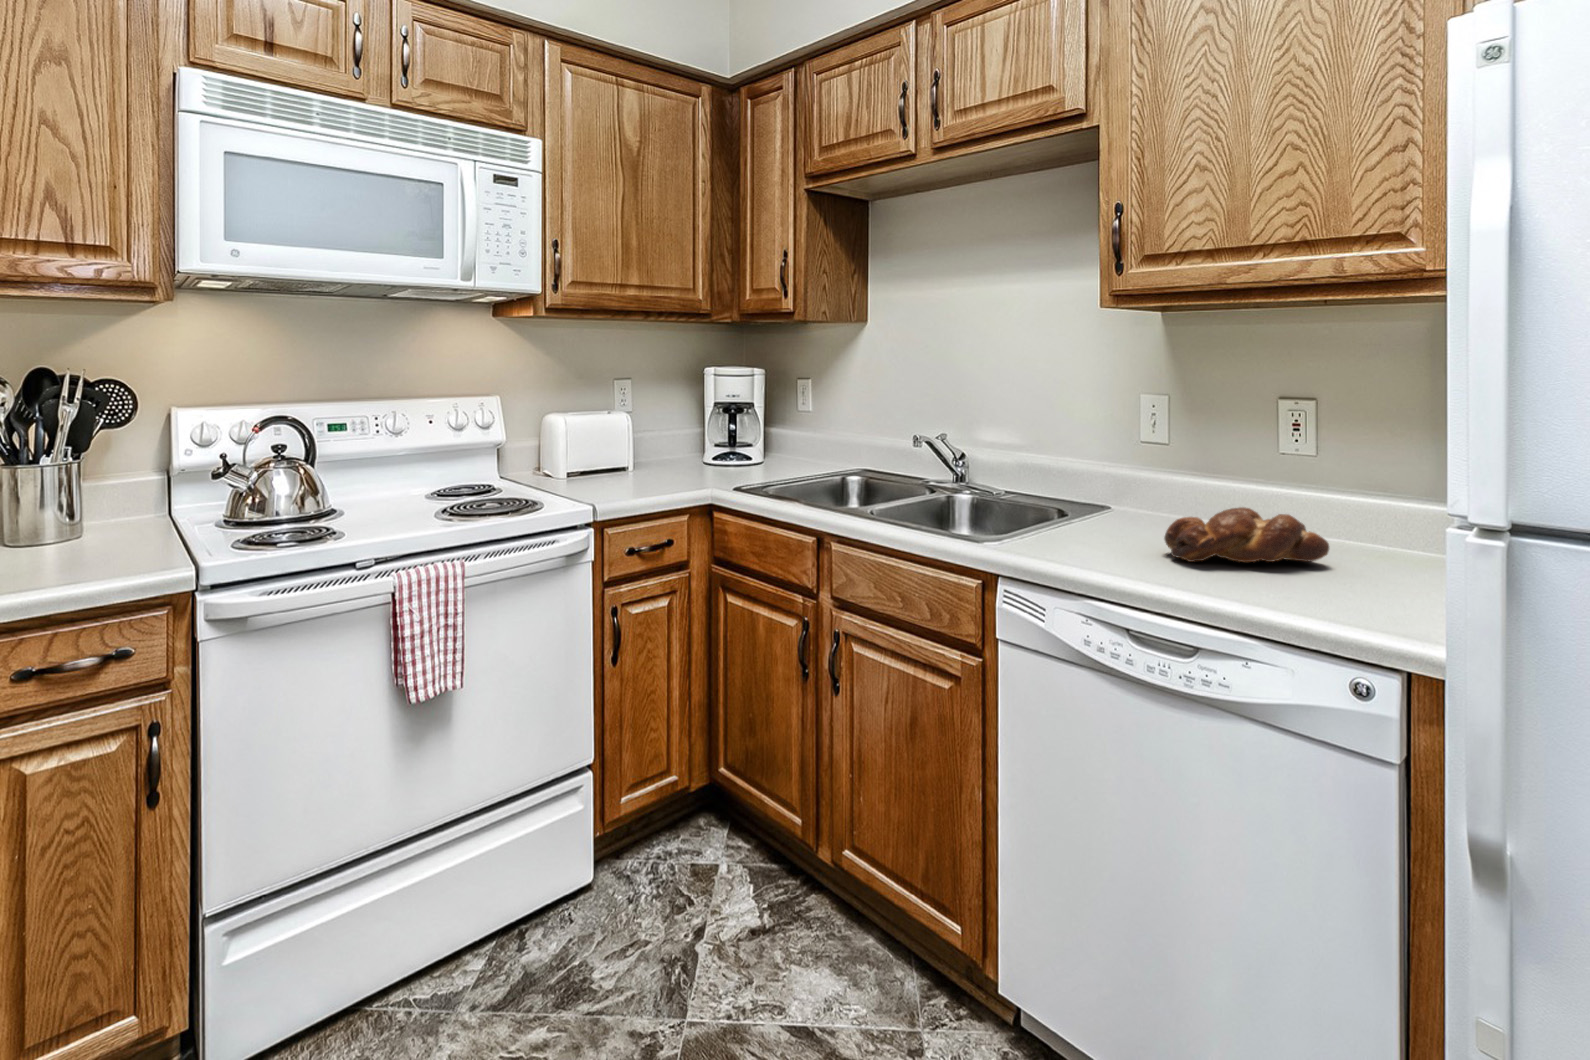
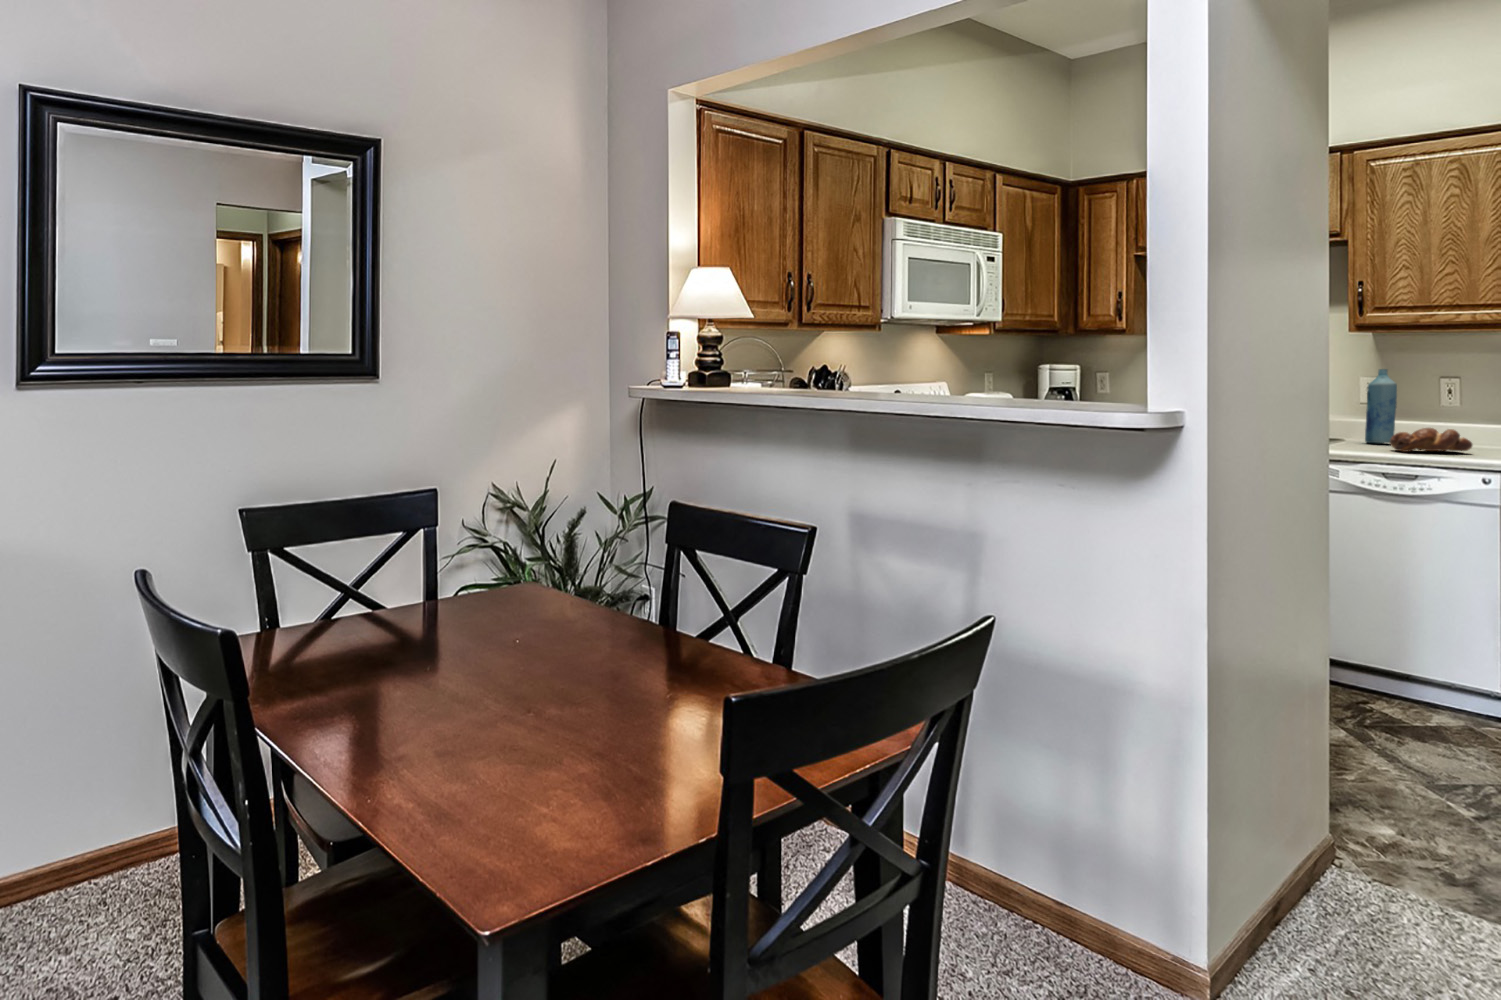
bottle: none [1141,381,1197,525] -> present [1365,369,1397,443]

